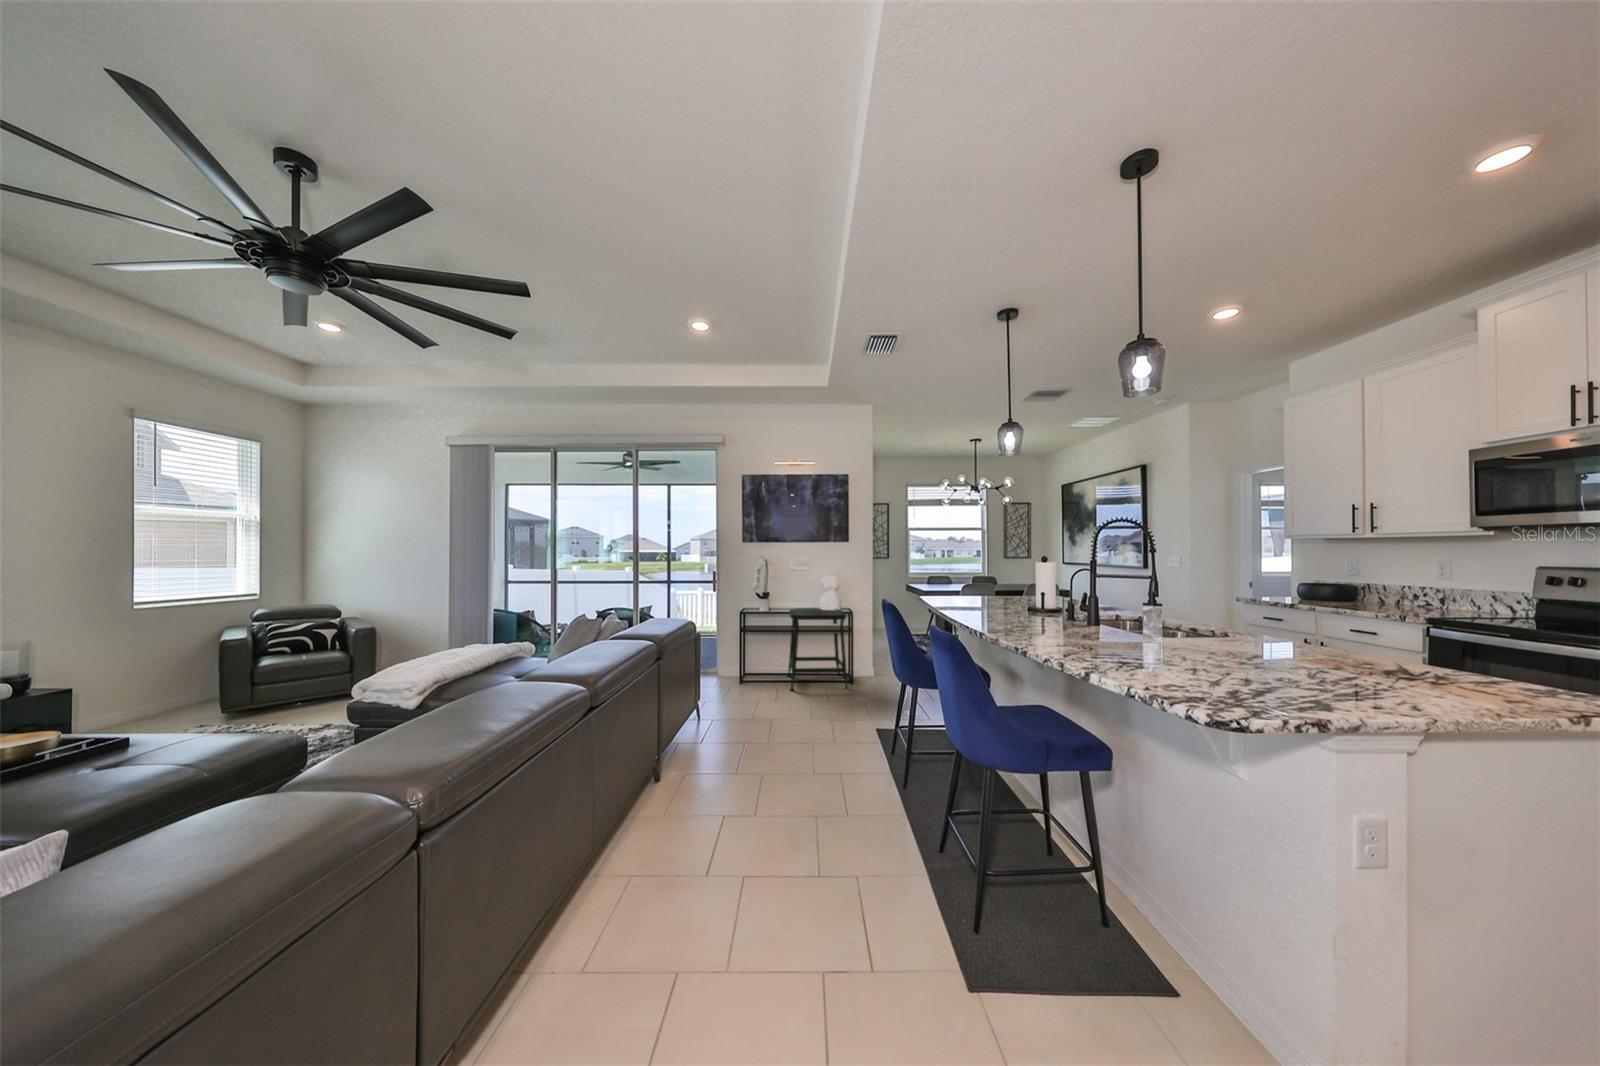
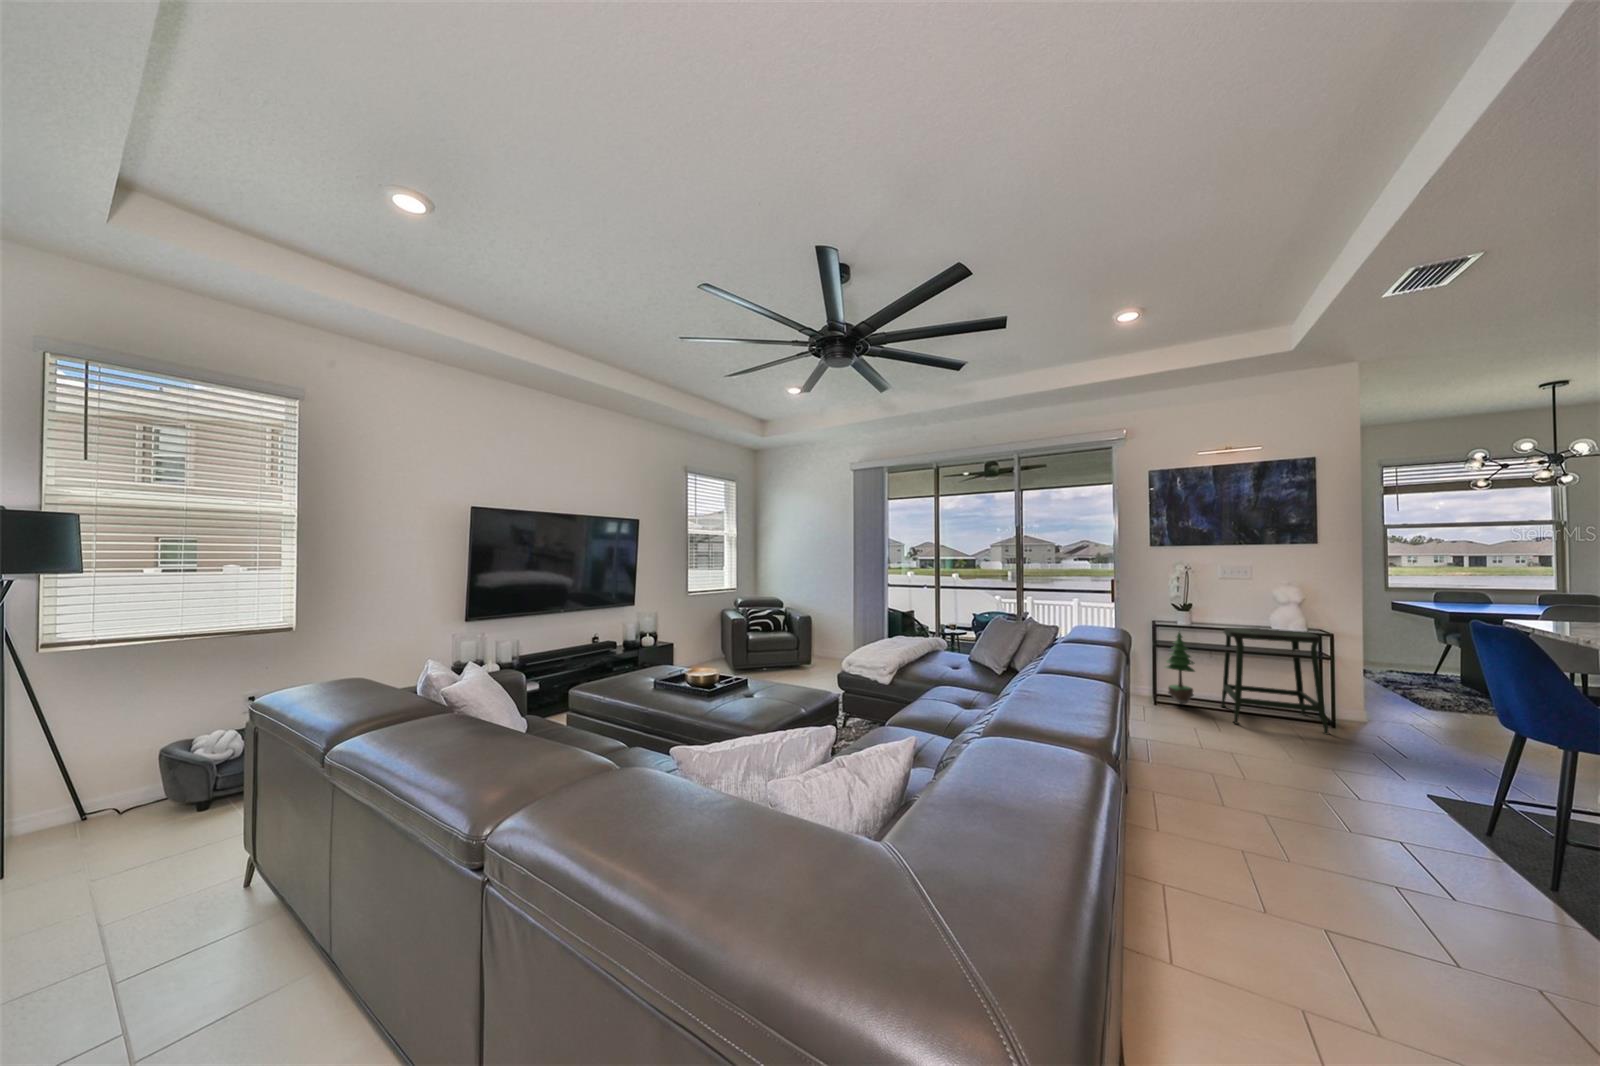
potted tree: none [748,616,771,679] -> present [1166,633,1195,705]

